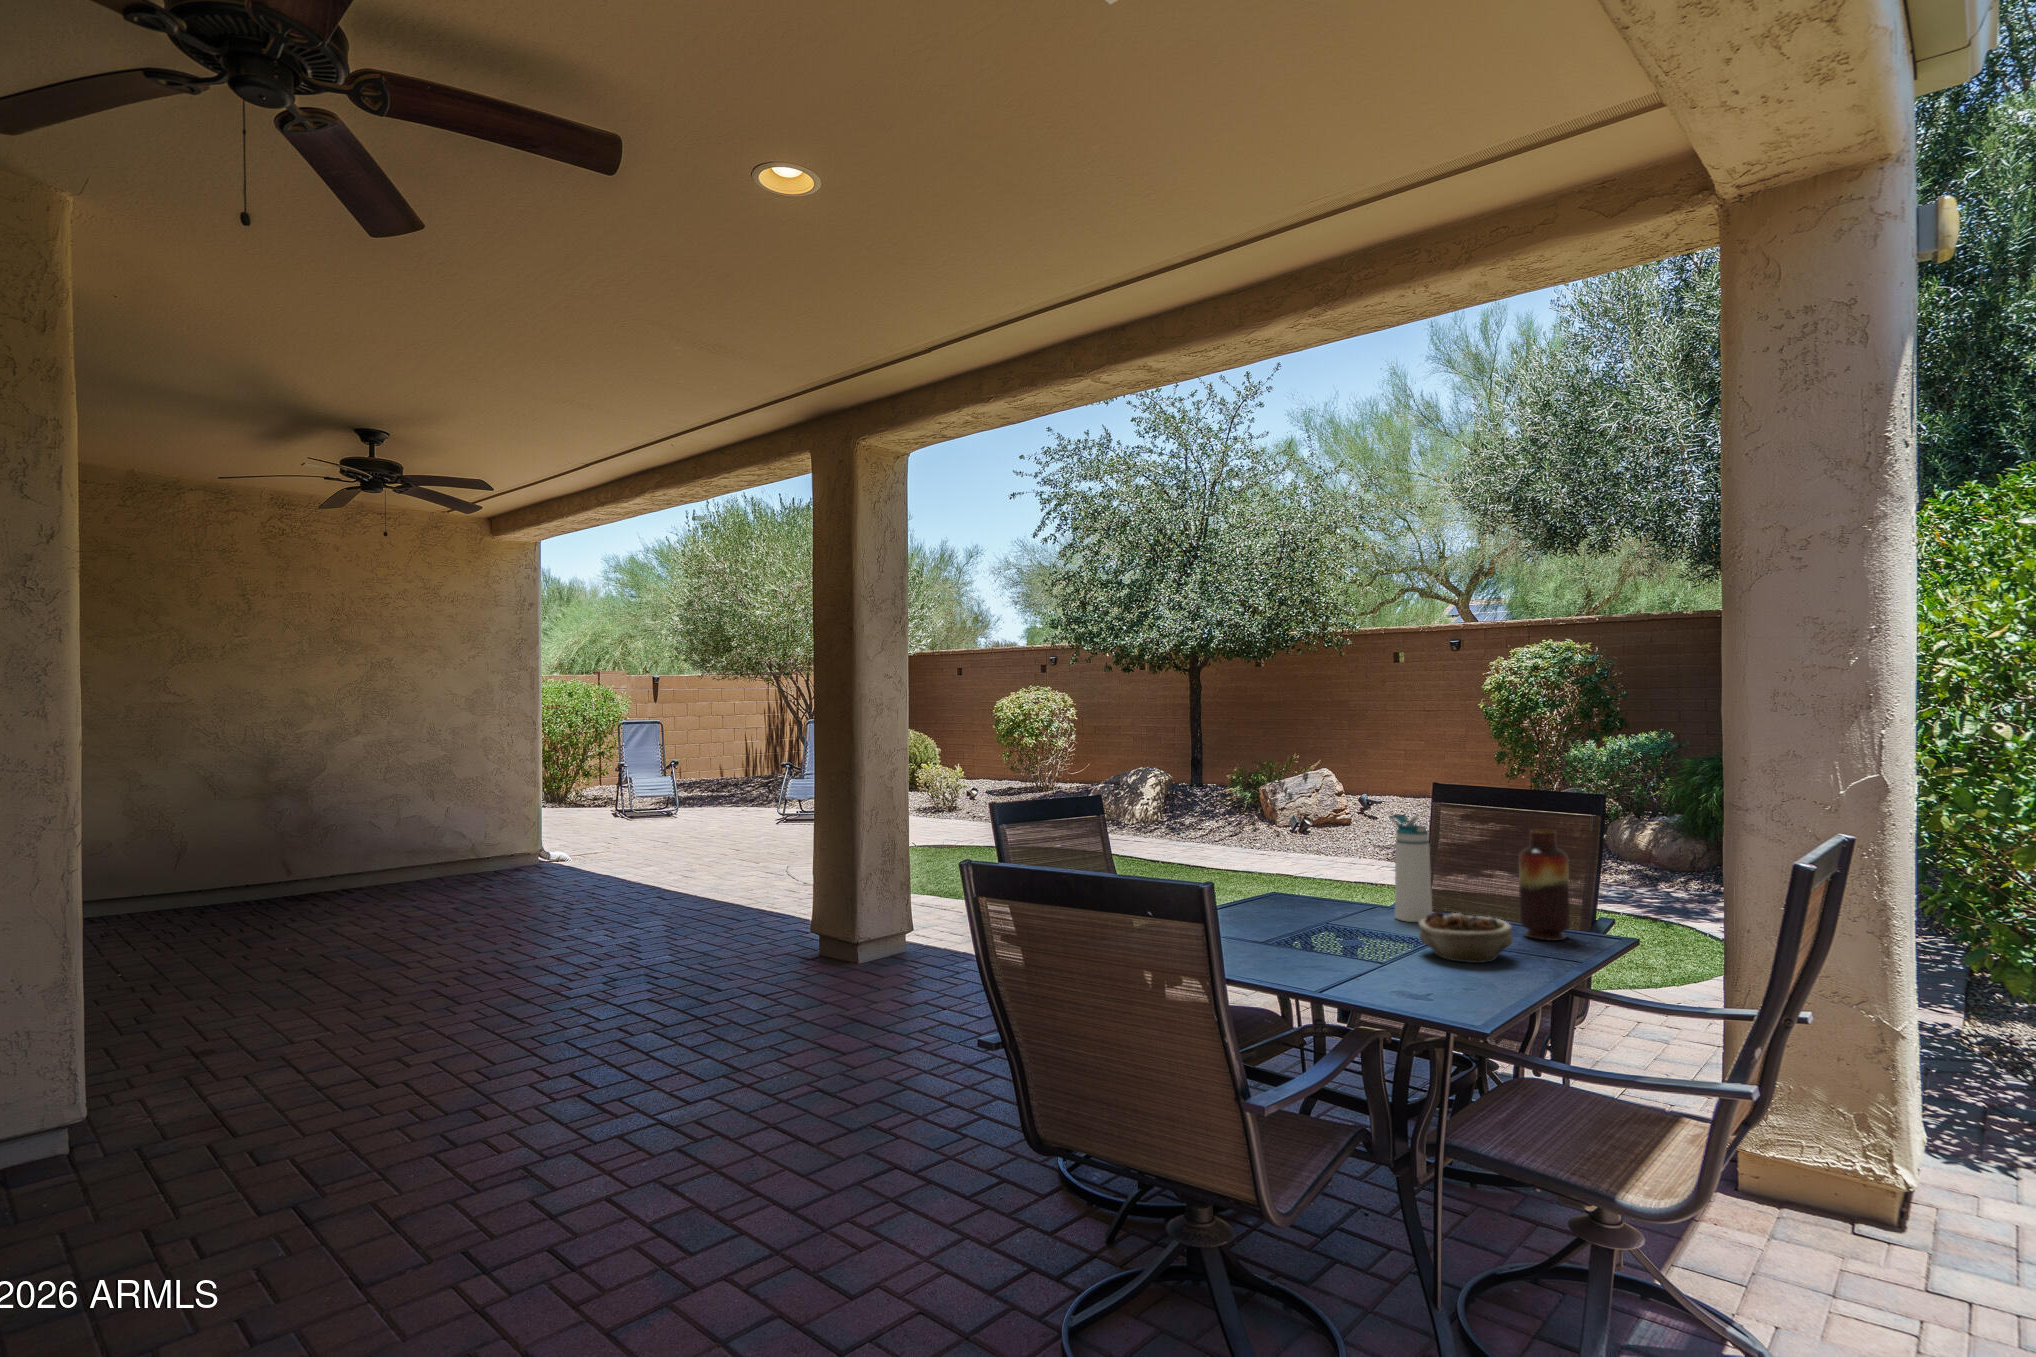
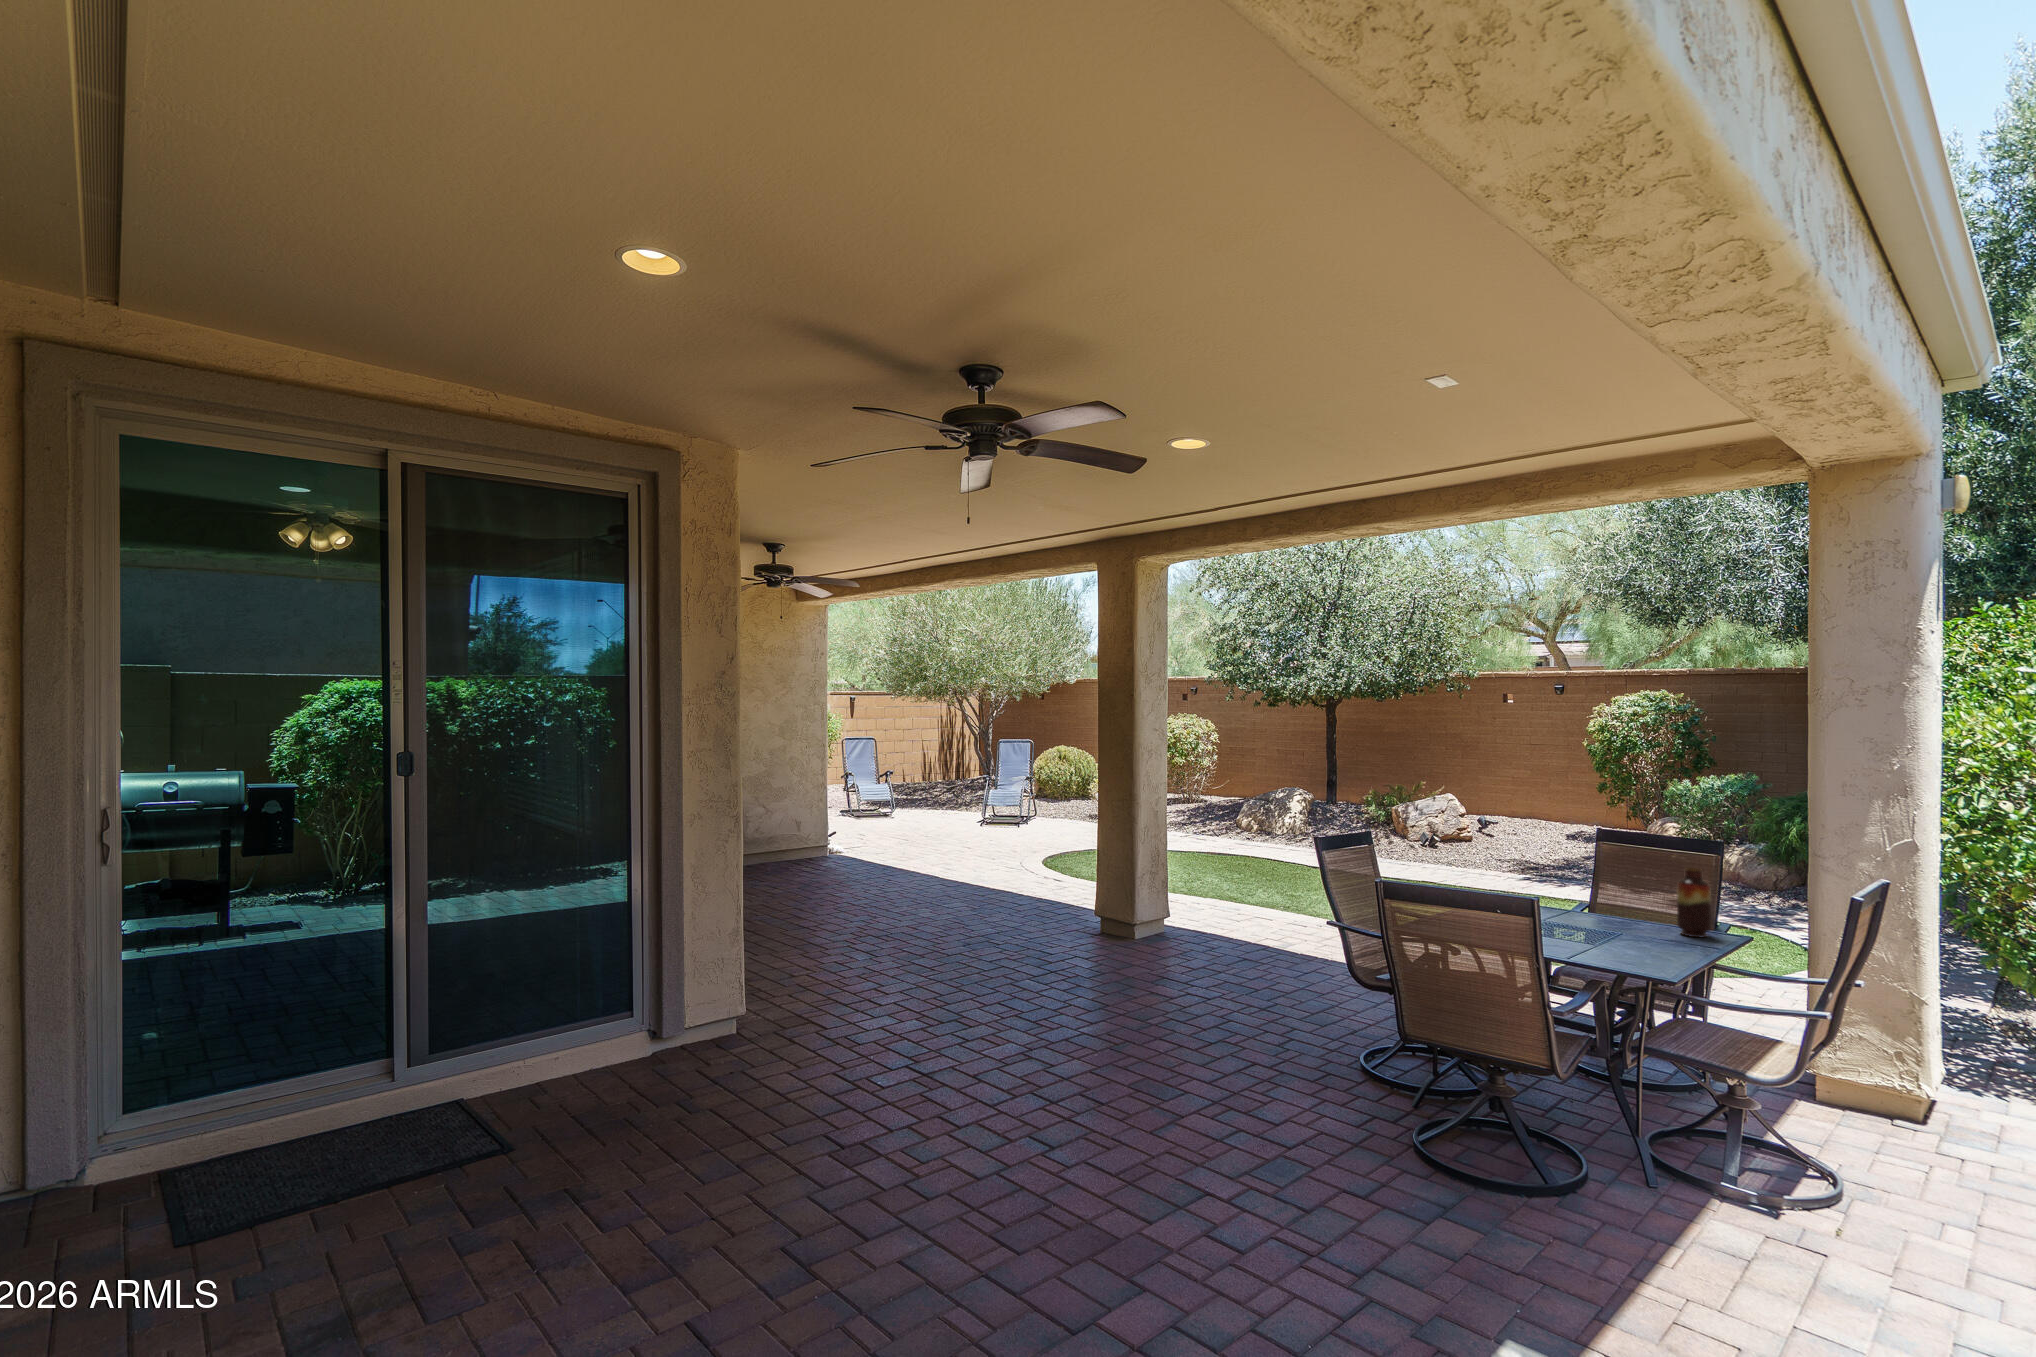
water bottle: present [1390,815,1432,922] -> none [1585,854,1615,924]
succulent planter: present [1419,911,1513,963] -> none [1617,917,1679,949]

